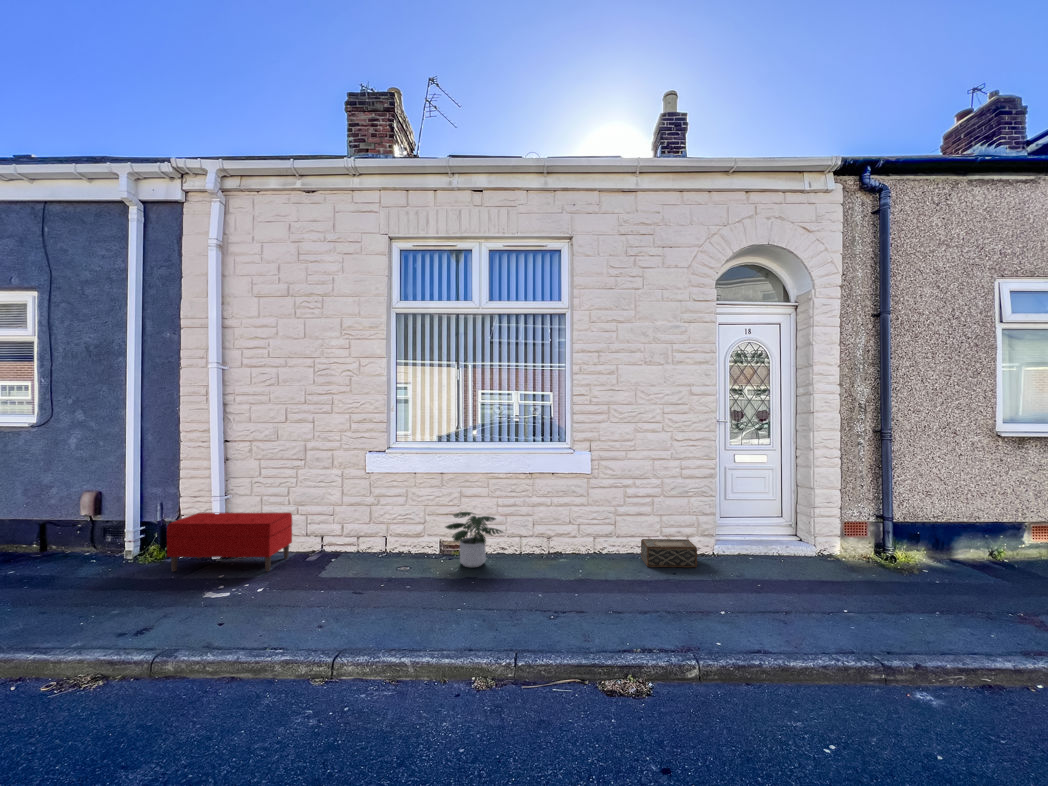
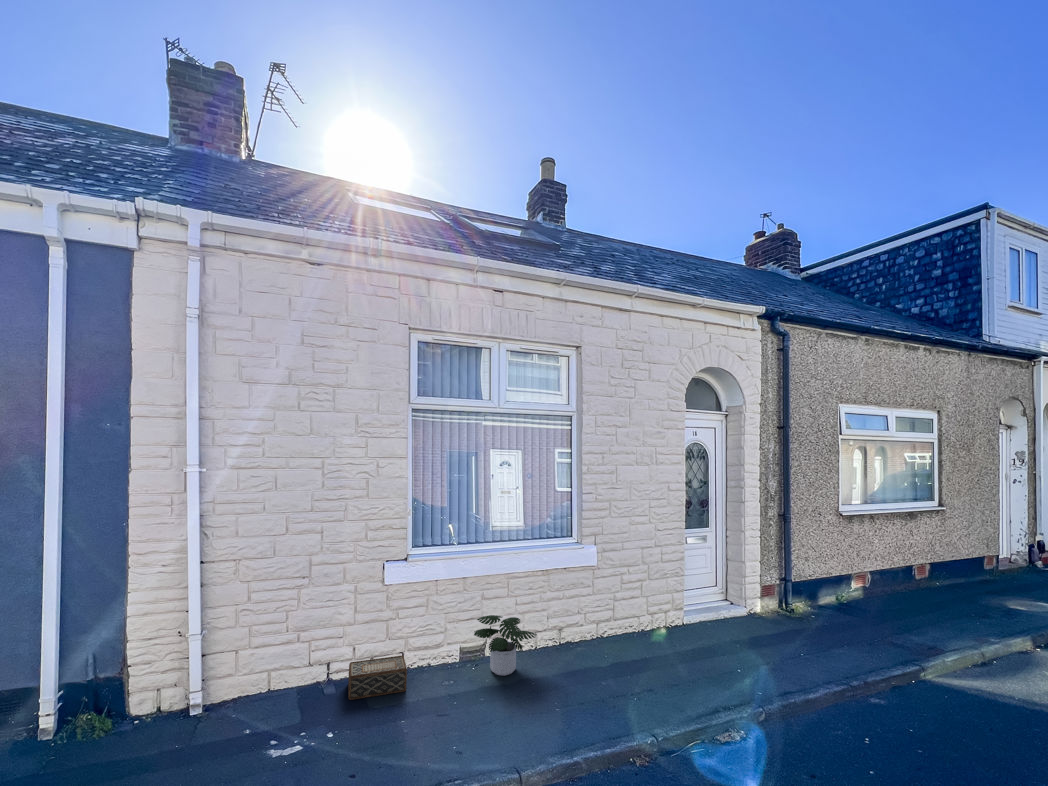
bench: present [167,512,292,572] -> none [139,642,295,752]
woven basket: present [641,539,697,567] -> present [348,656,407,700]

